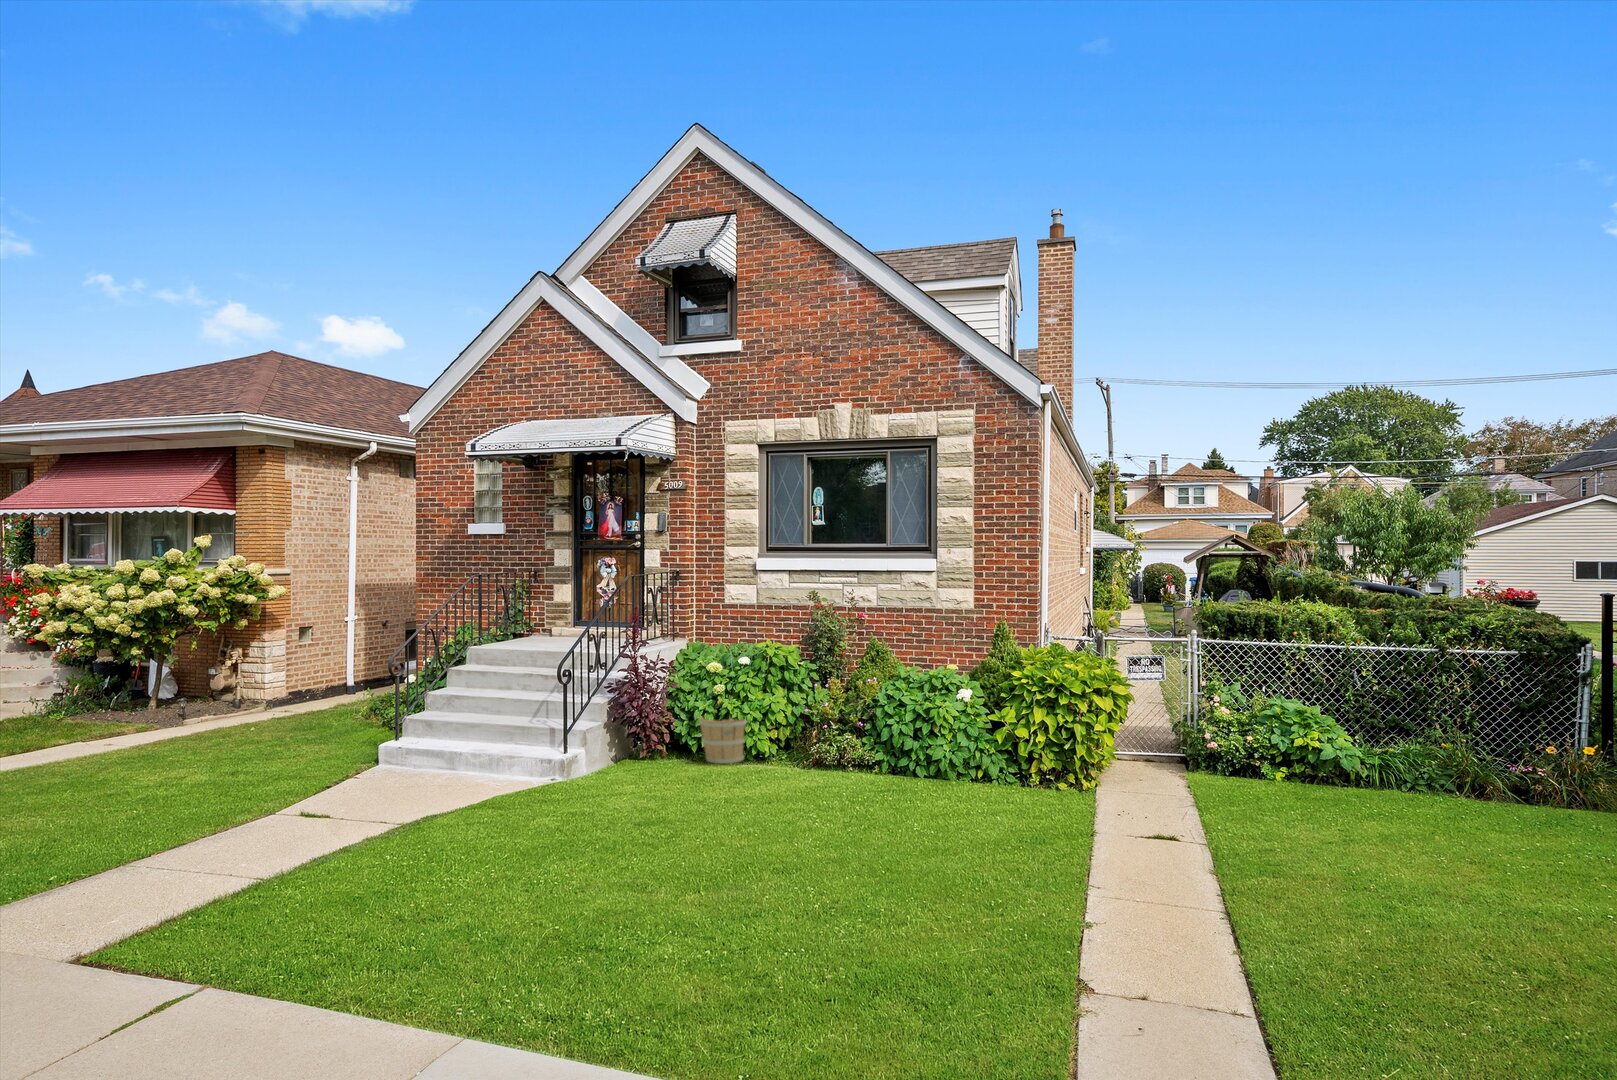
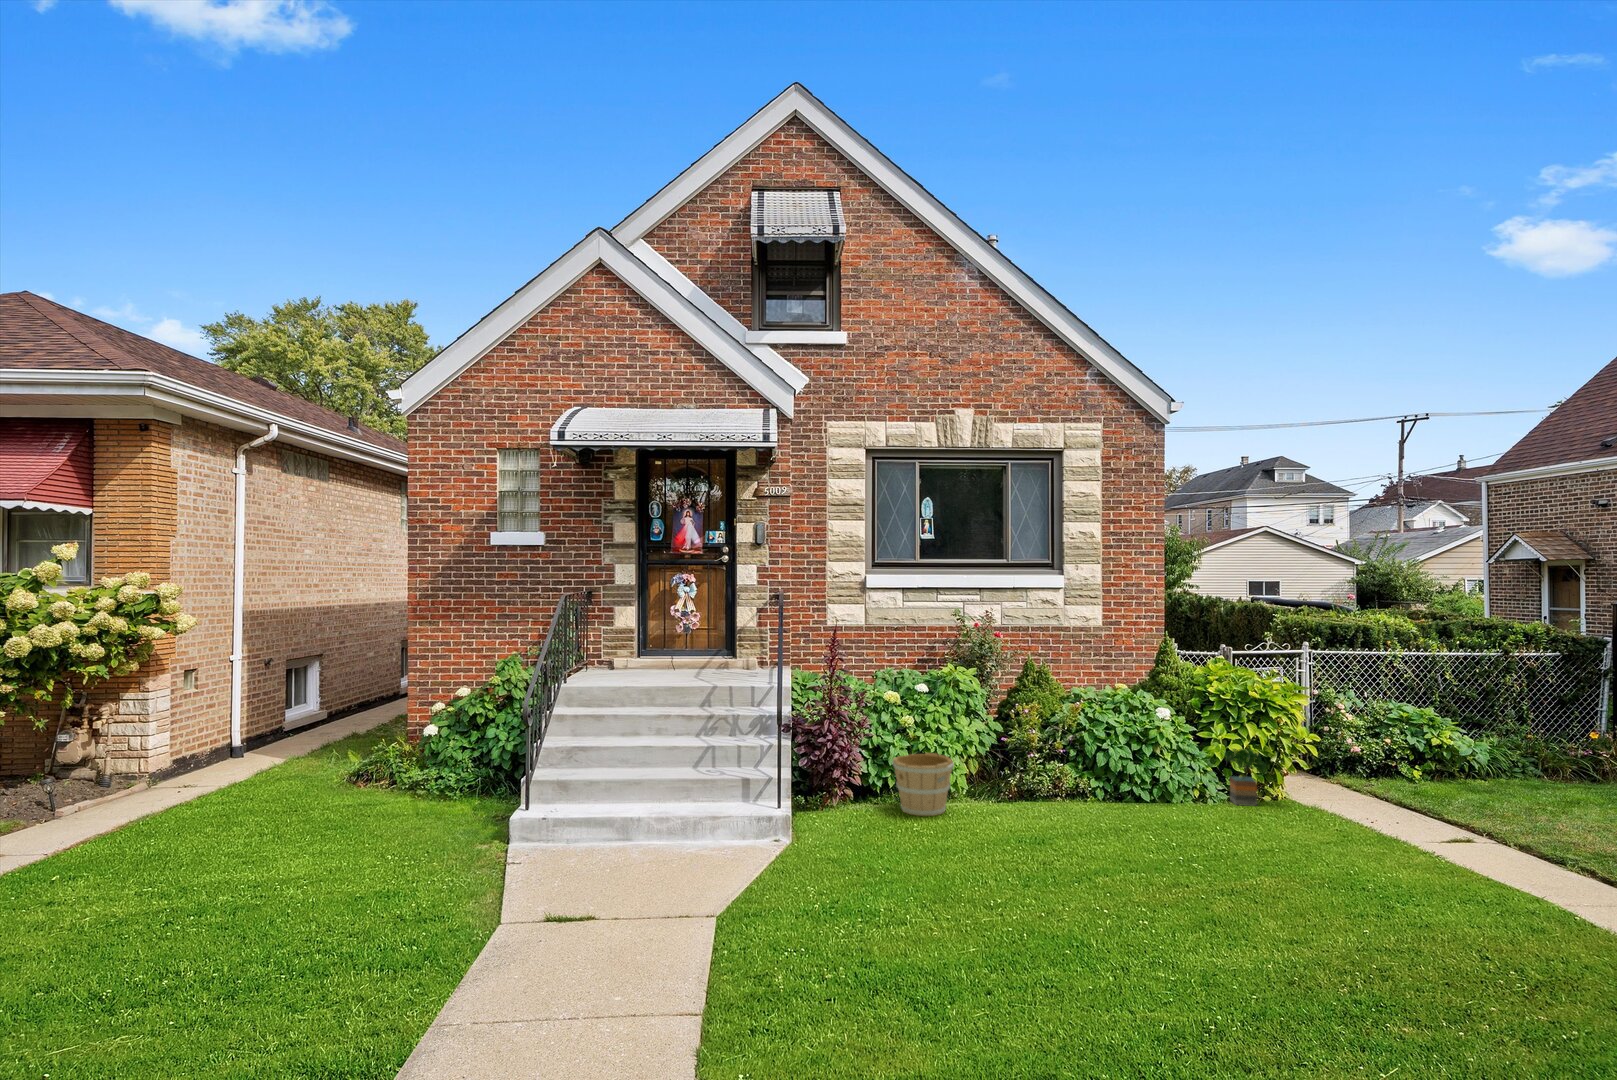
potted tree: none [1004,725,1040,782] -> present [1224,749,1266,806]

